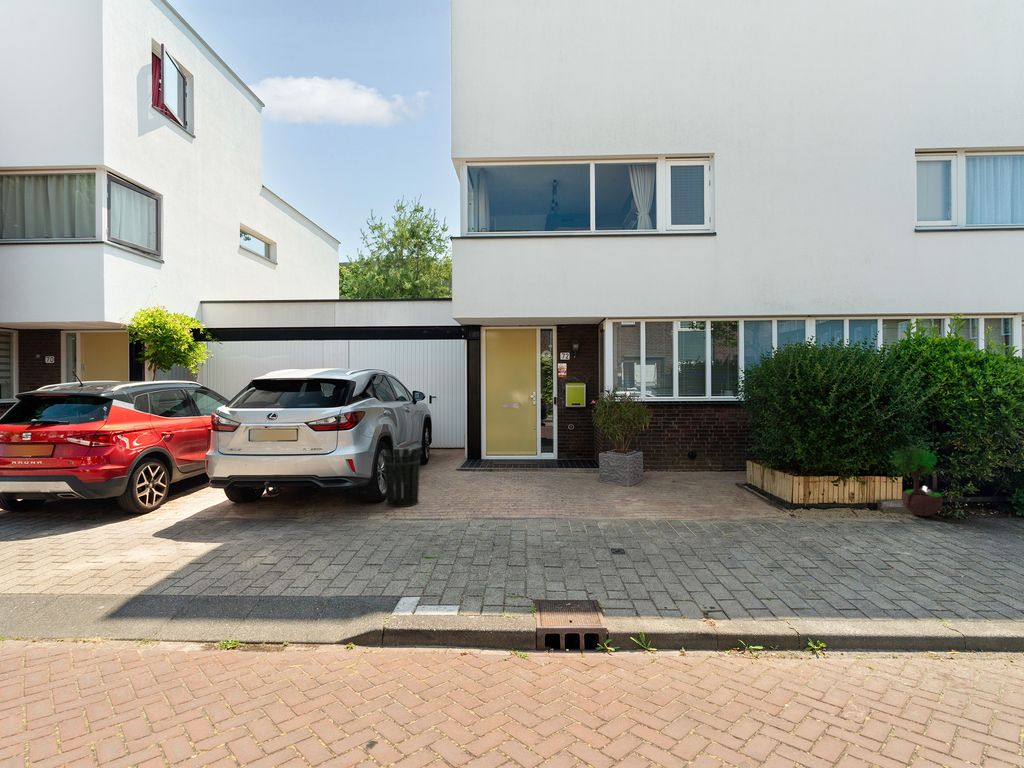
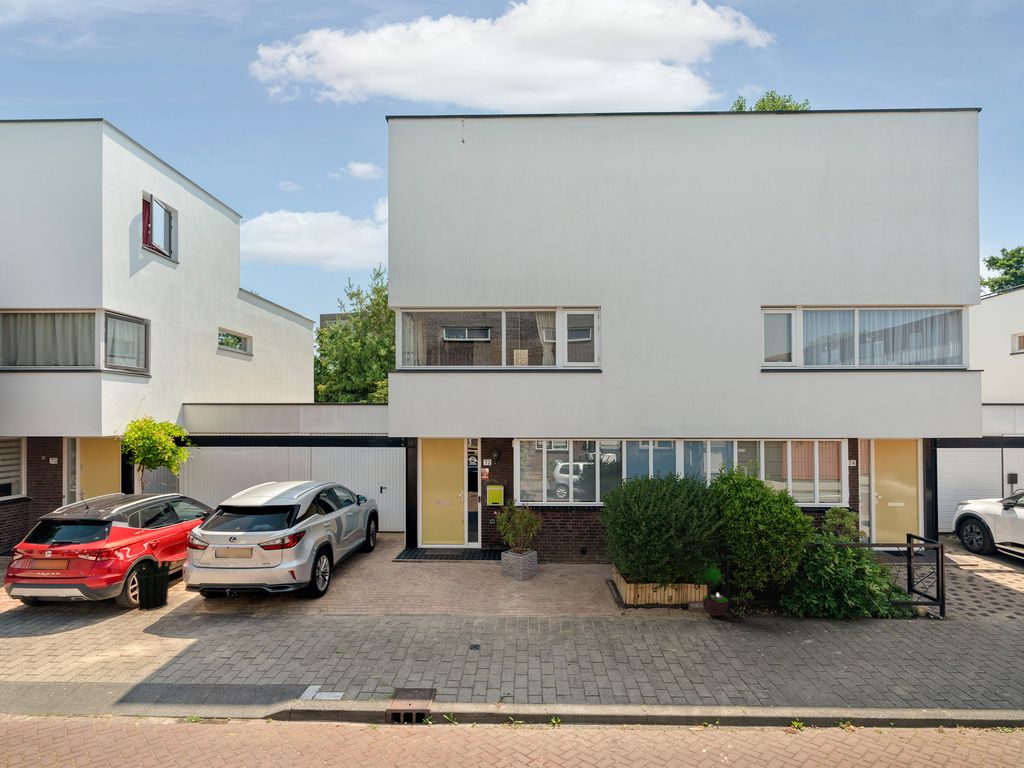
waste bin: present [381,449,422,507] -> present [134,561,172,610]

